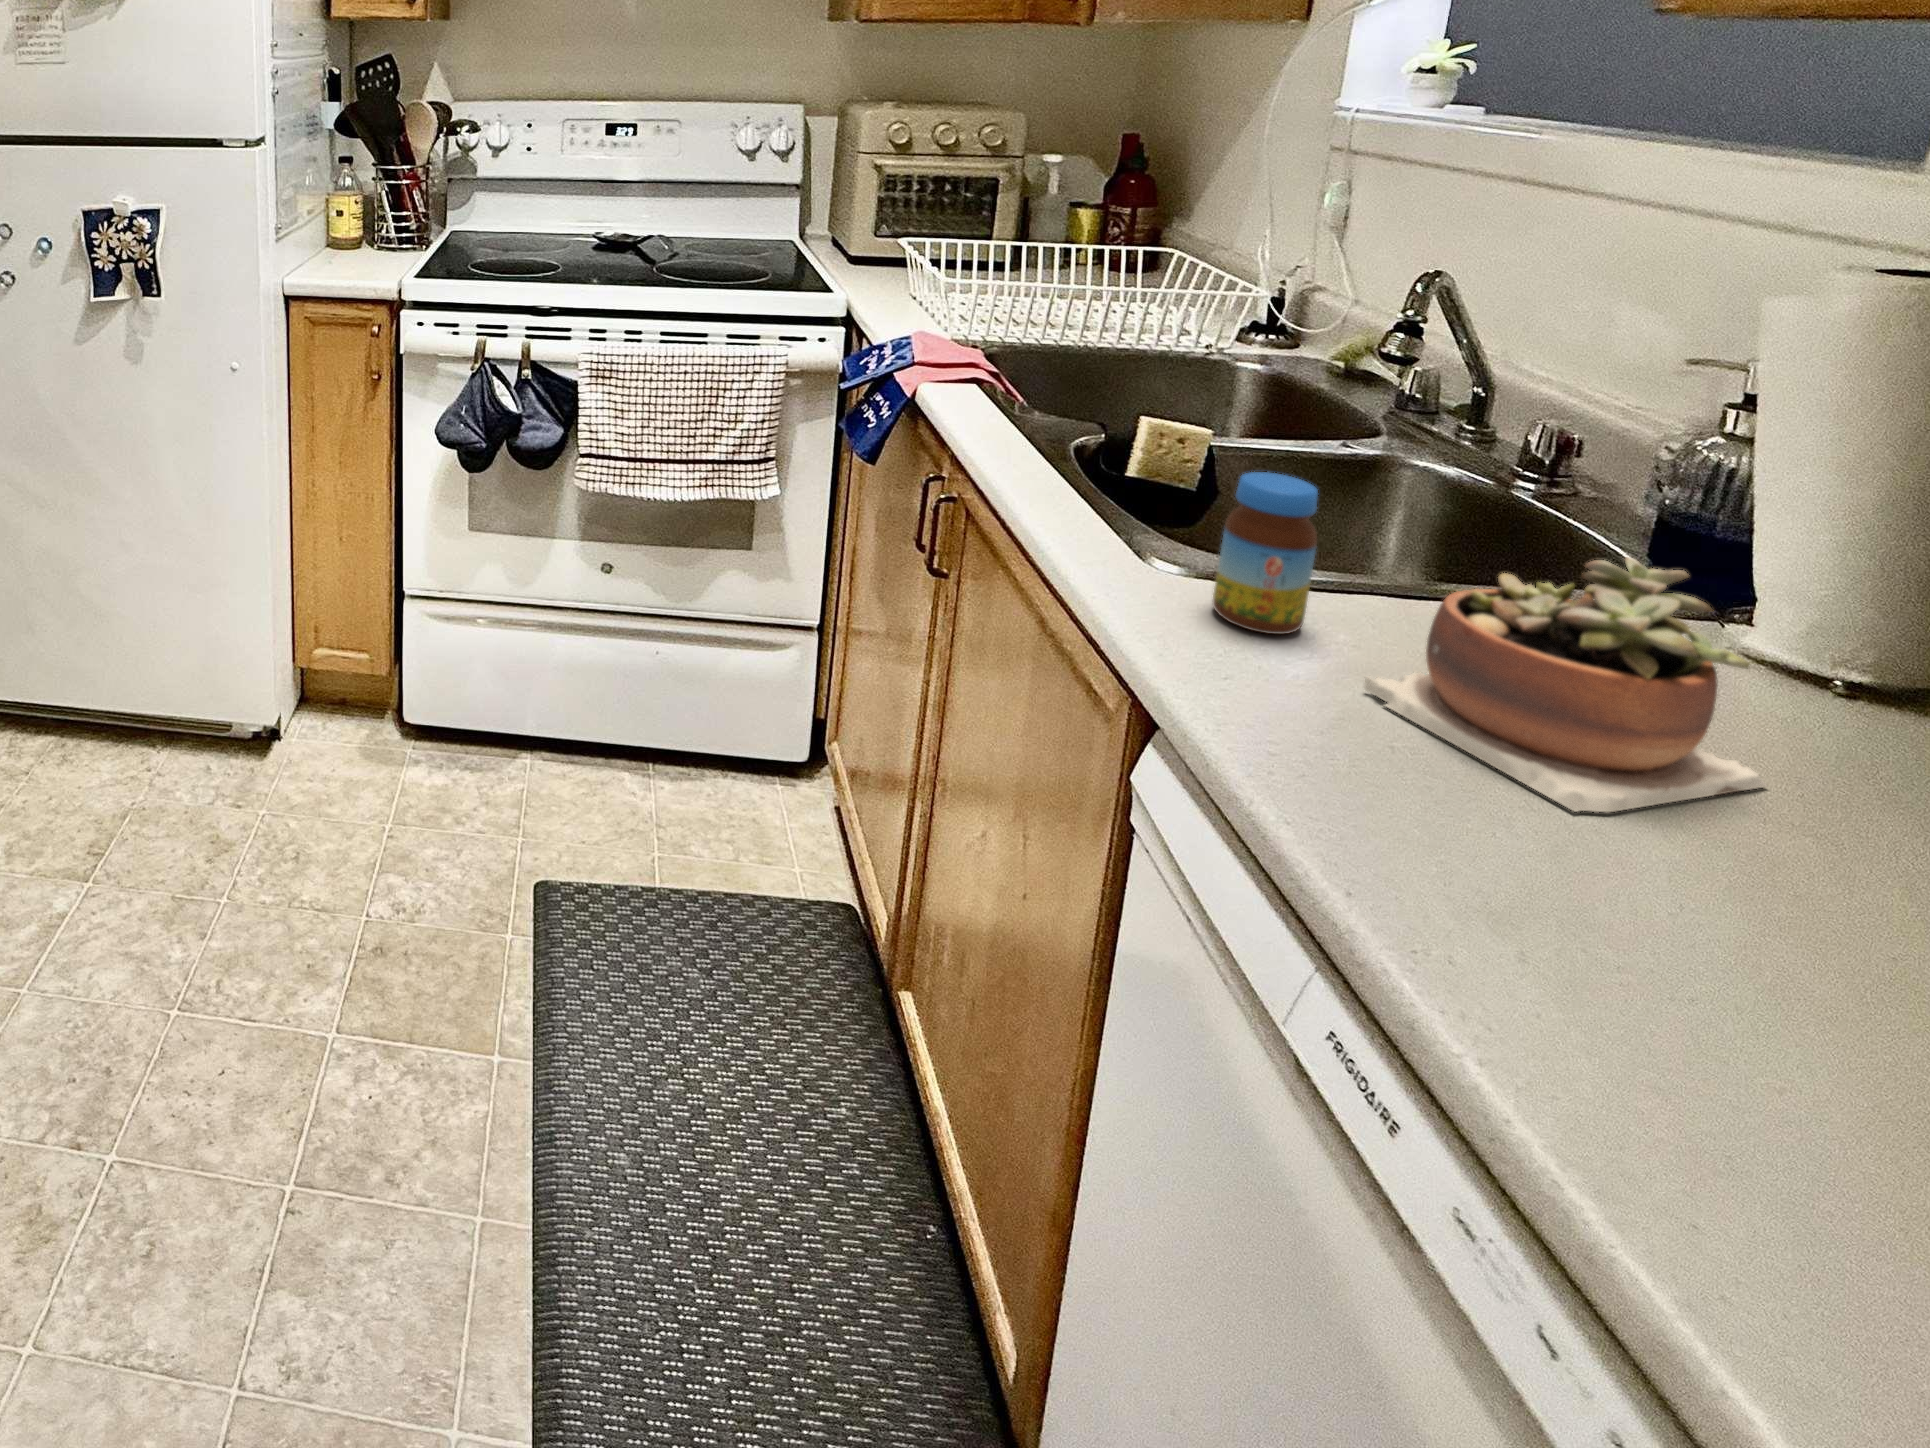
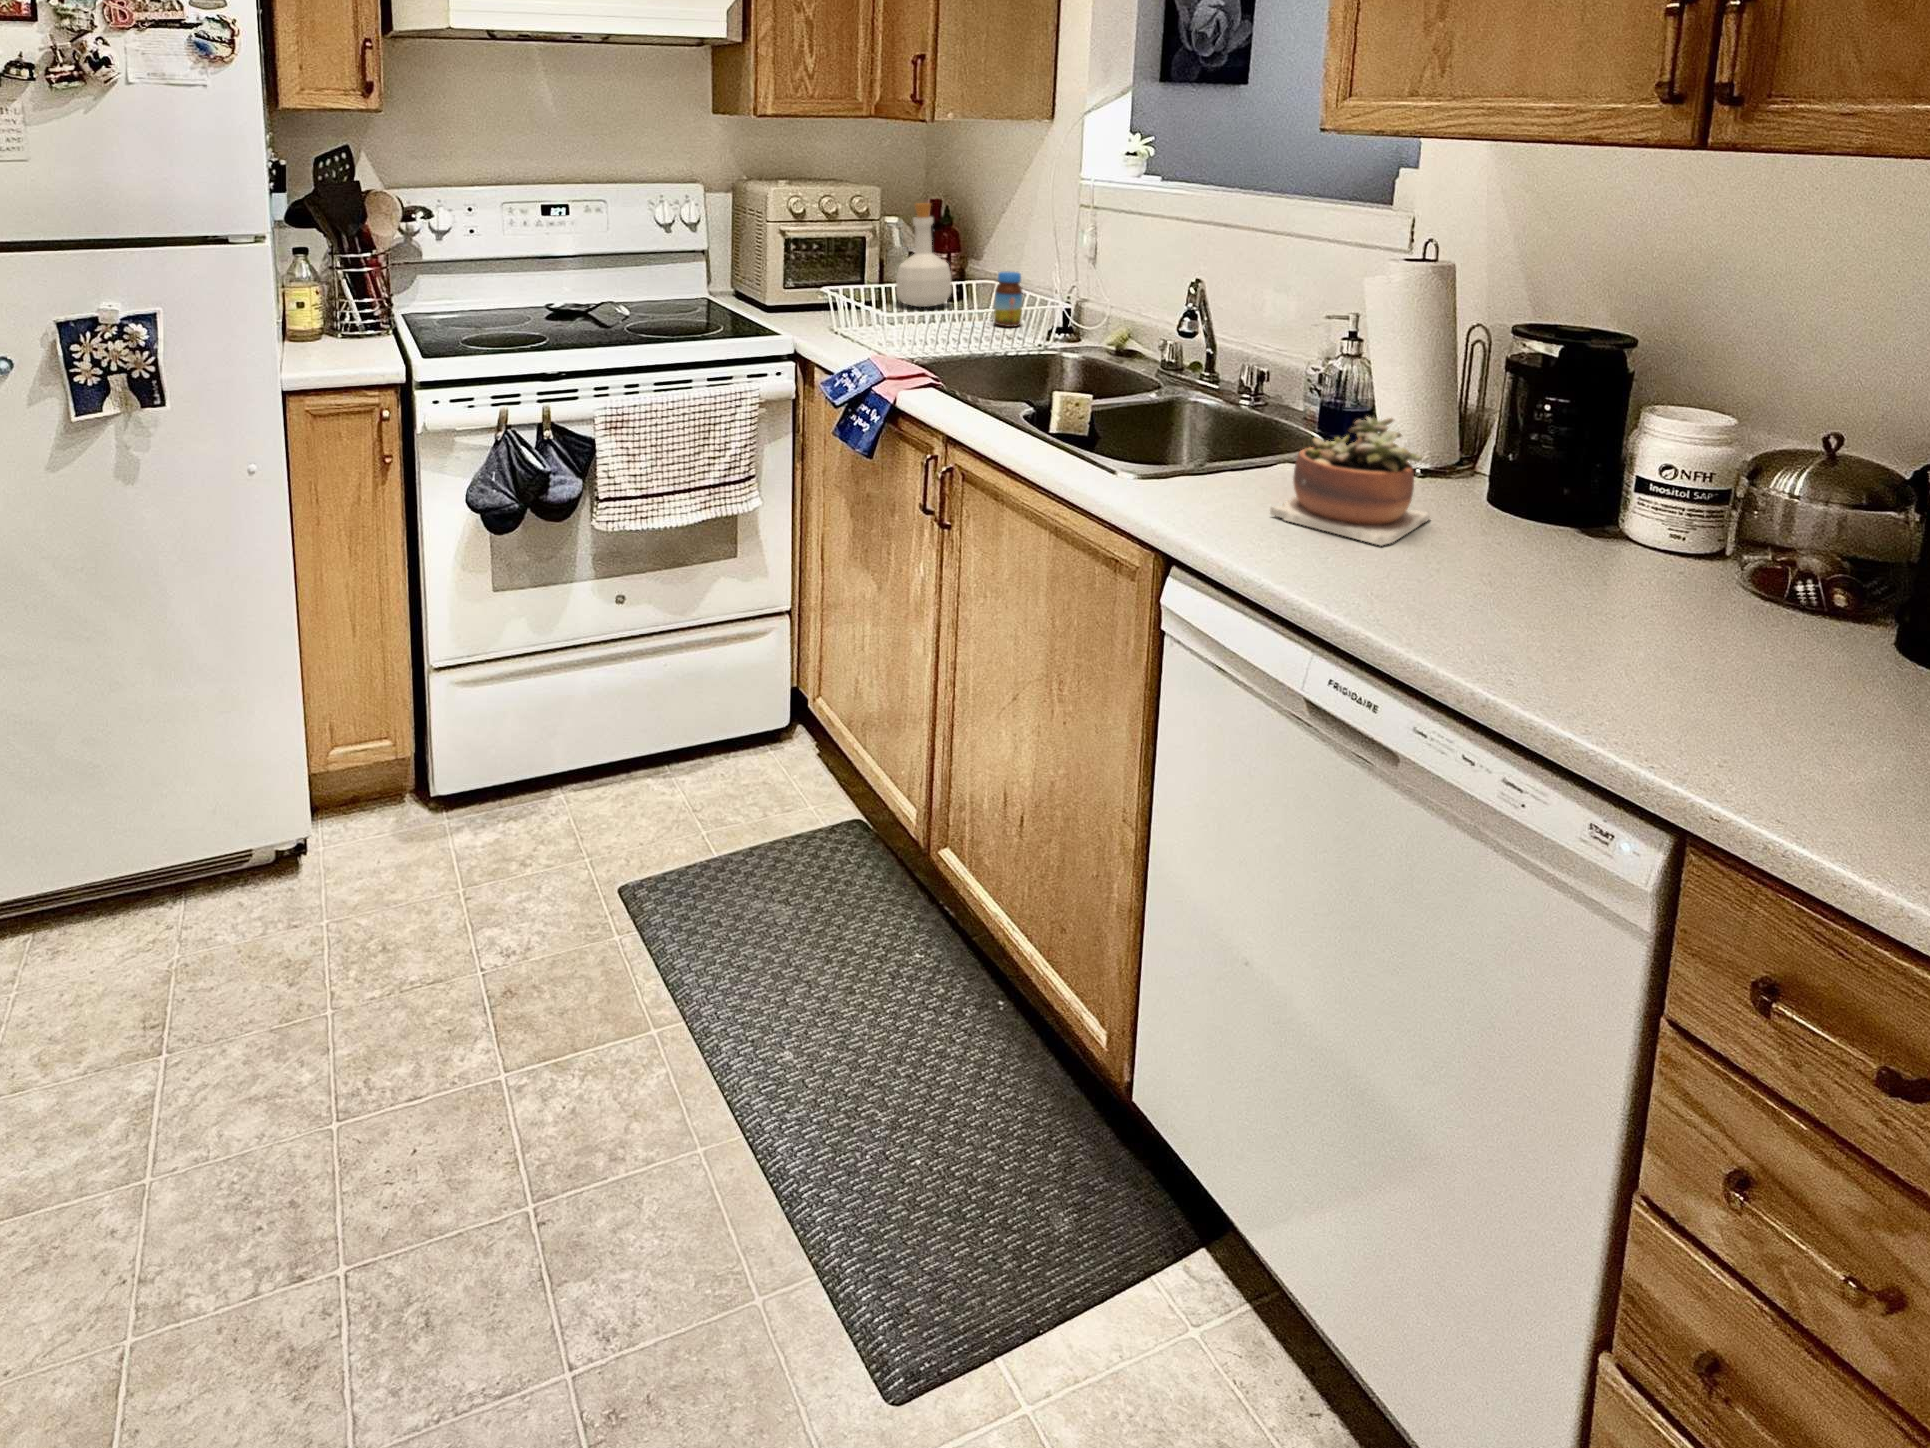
bottle: none [1029,134,1117,274] -> present [896,203,952,307]
jar: present [1212,472,1318,634] -> present [994,272,1023,327]

